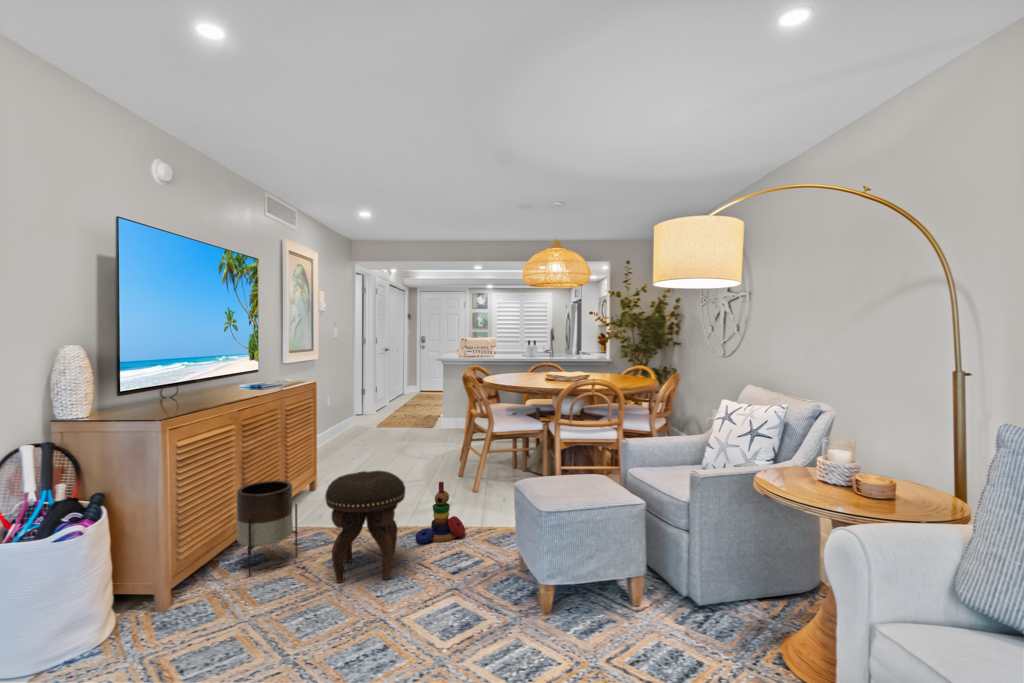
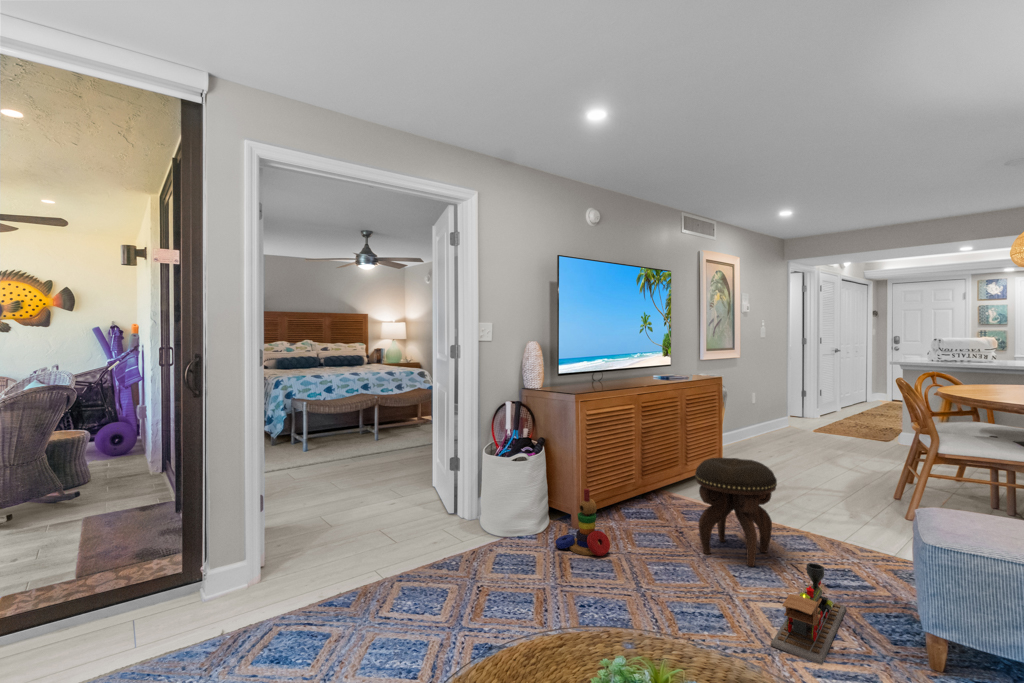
planter: present [237,480,297,576] -> none [632,453,680,527]
stacking toy: present [415,482,465,544] -> present [555,489,610,556]
toy train: none [440,559,484,656] -> present [771,563,846,665]

